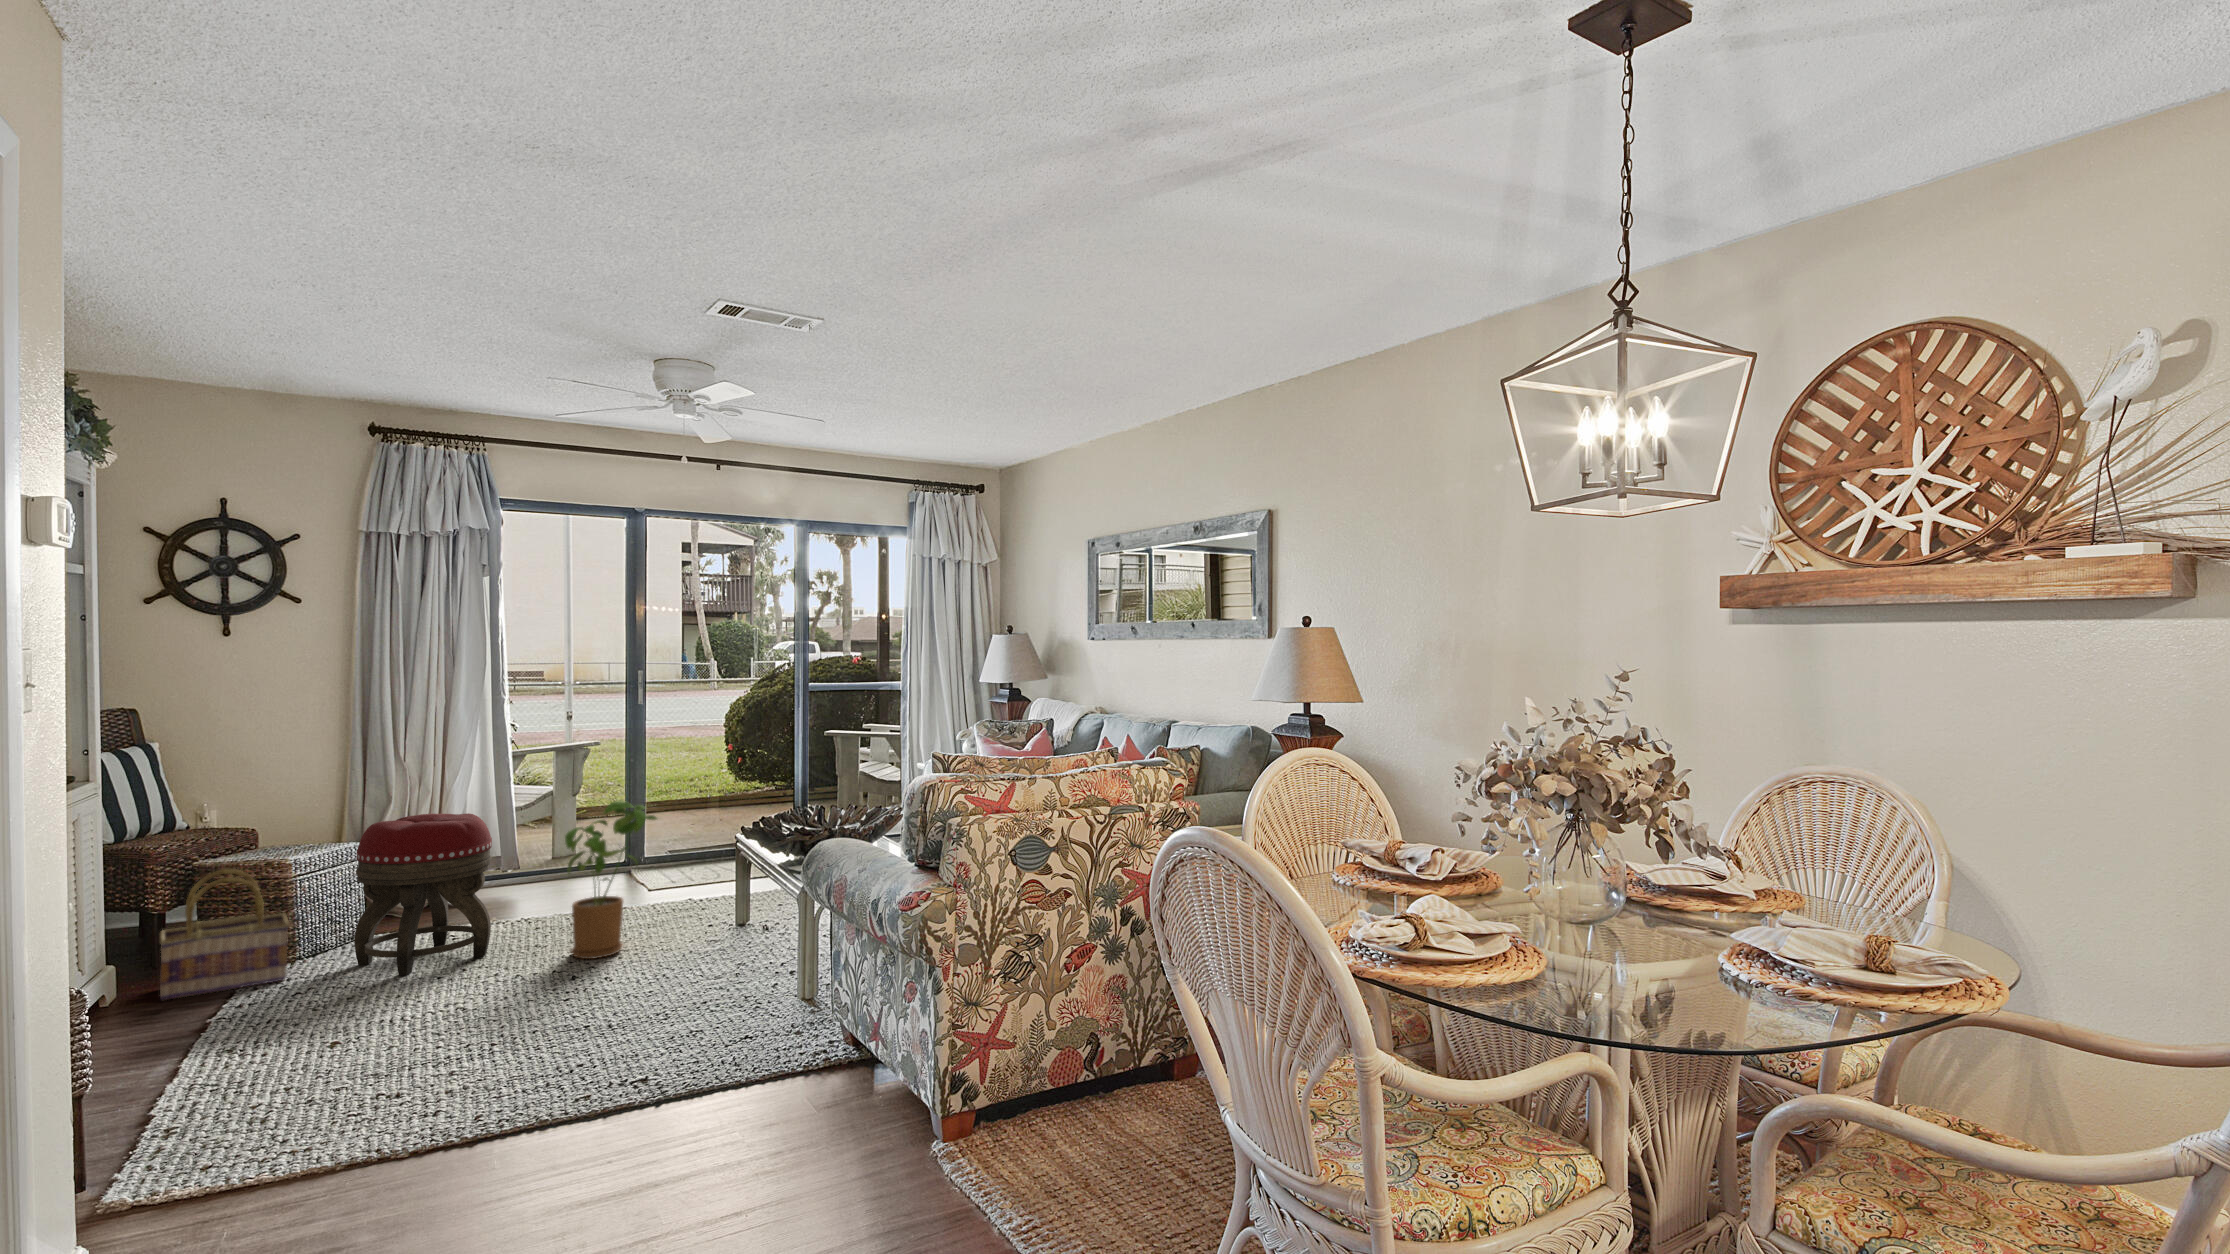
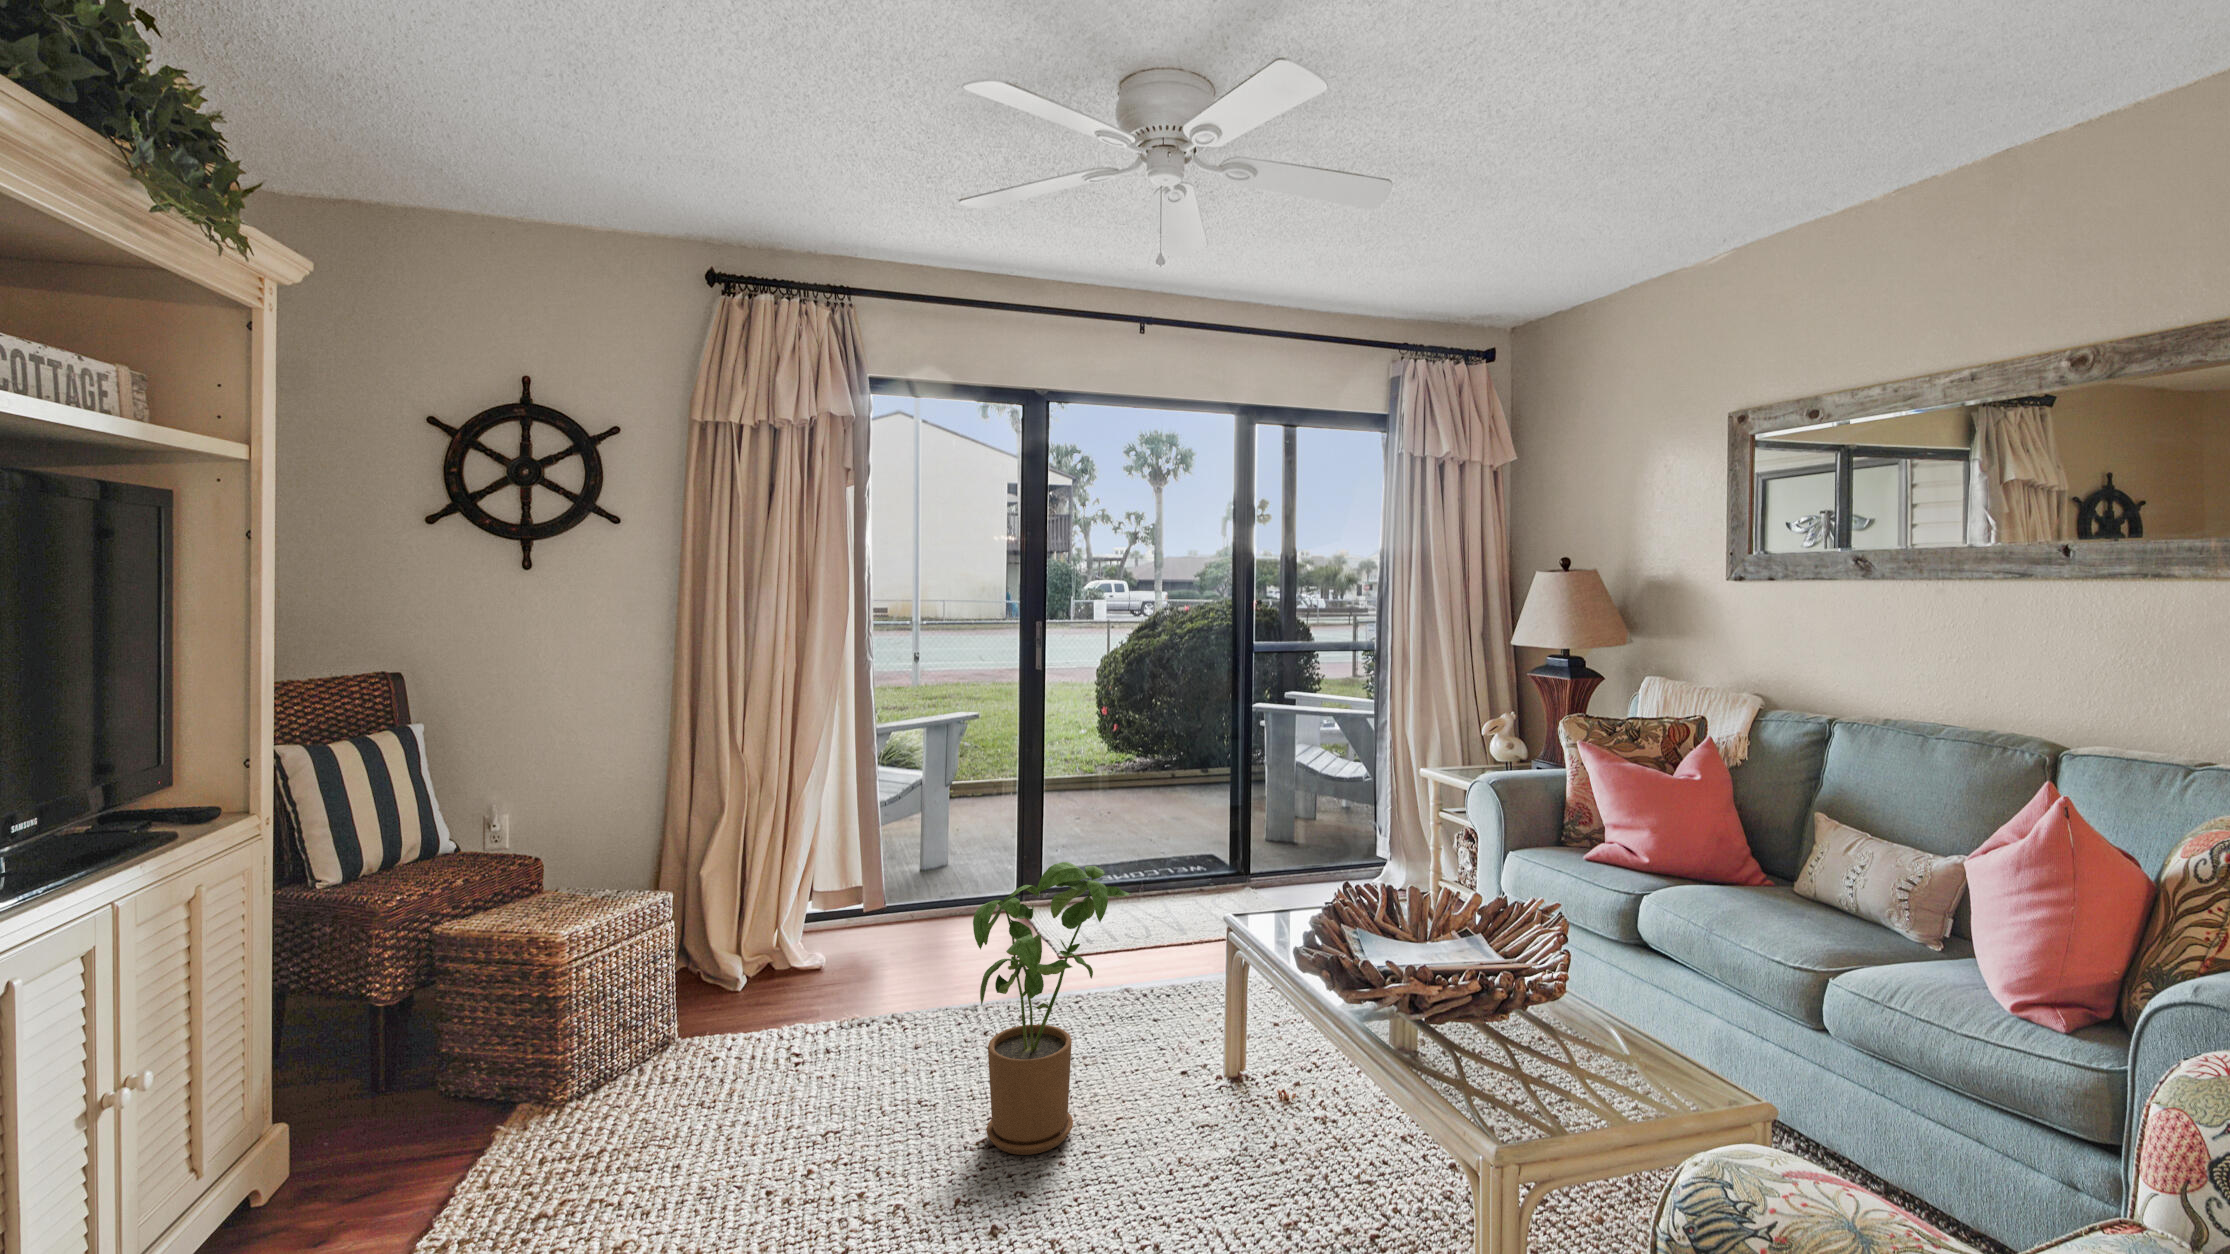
footstool: present [354,813,492,976] -> none [647,861,860,1172]
basket: present [160,869,290,1000] -> none [329,956,553,1204]

